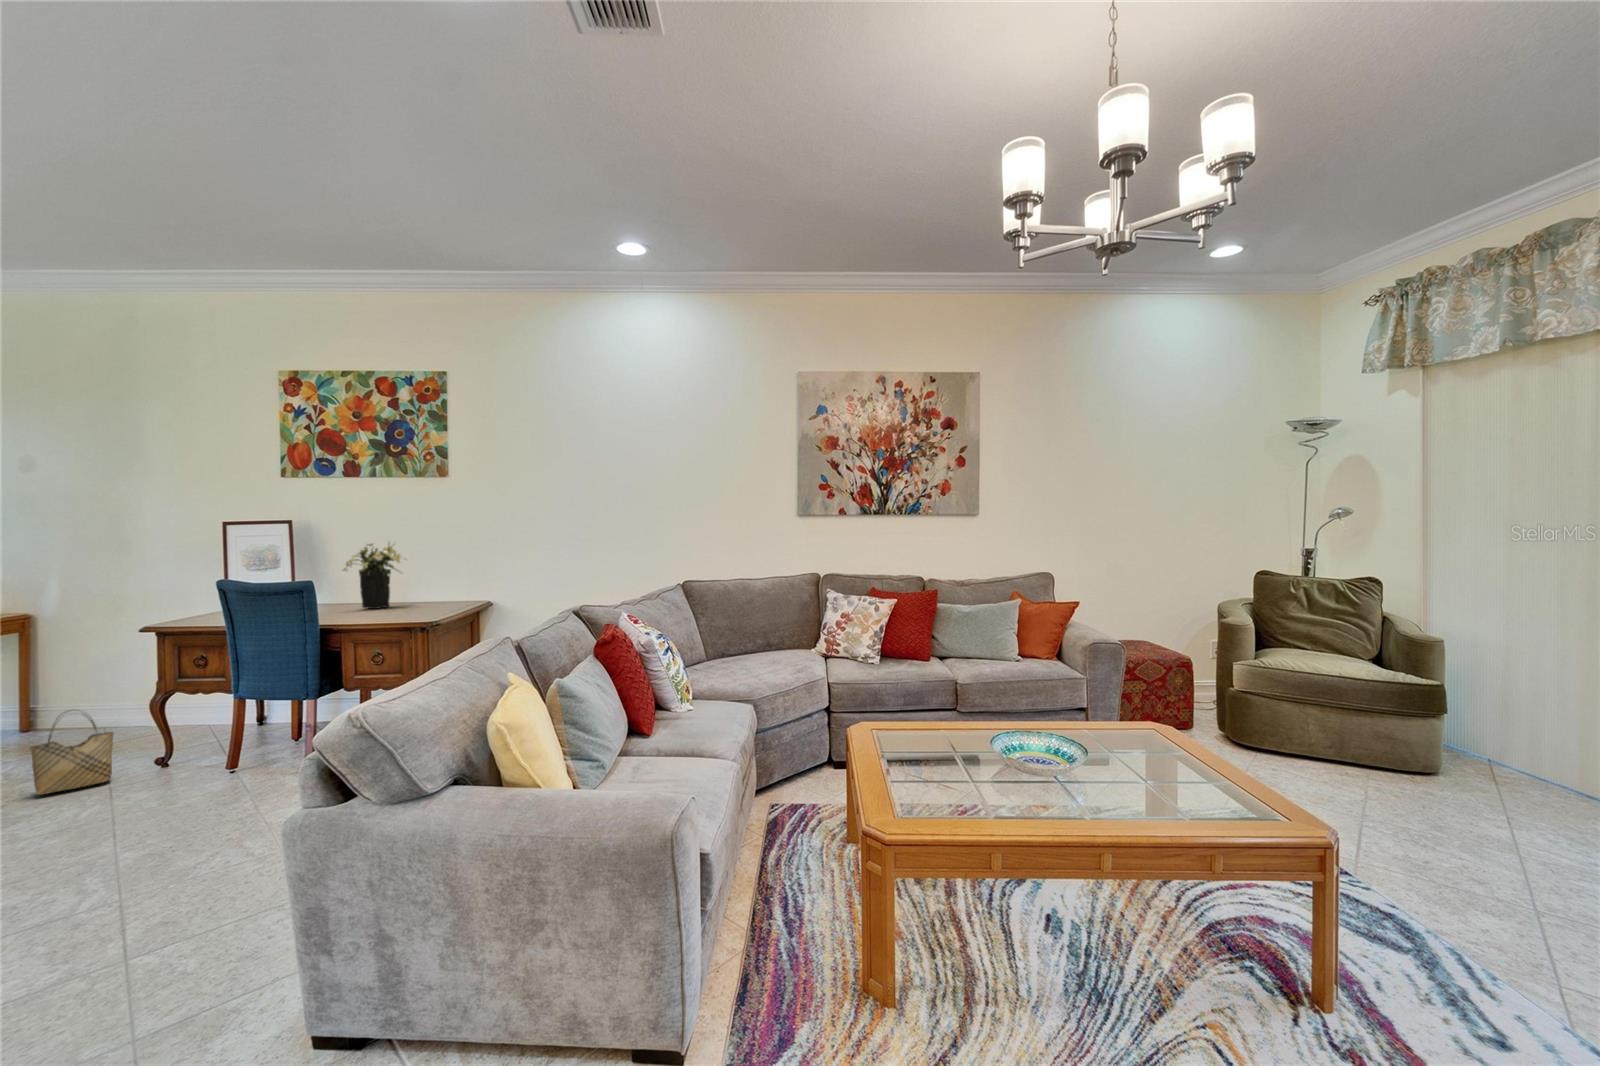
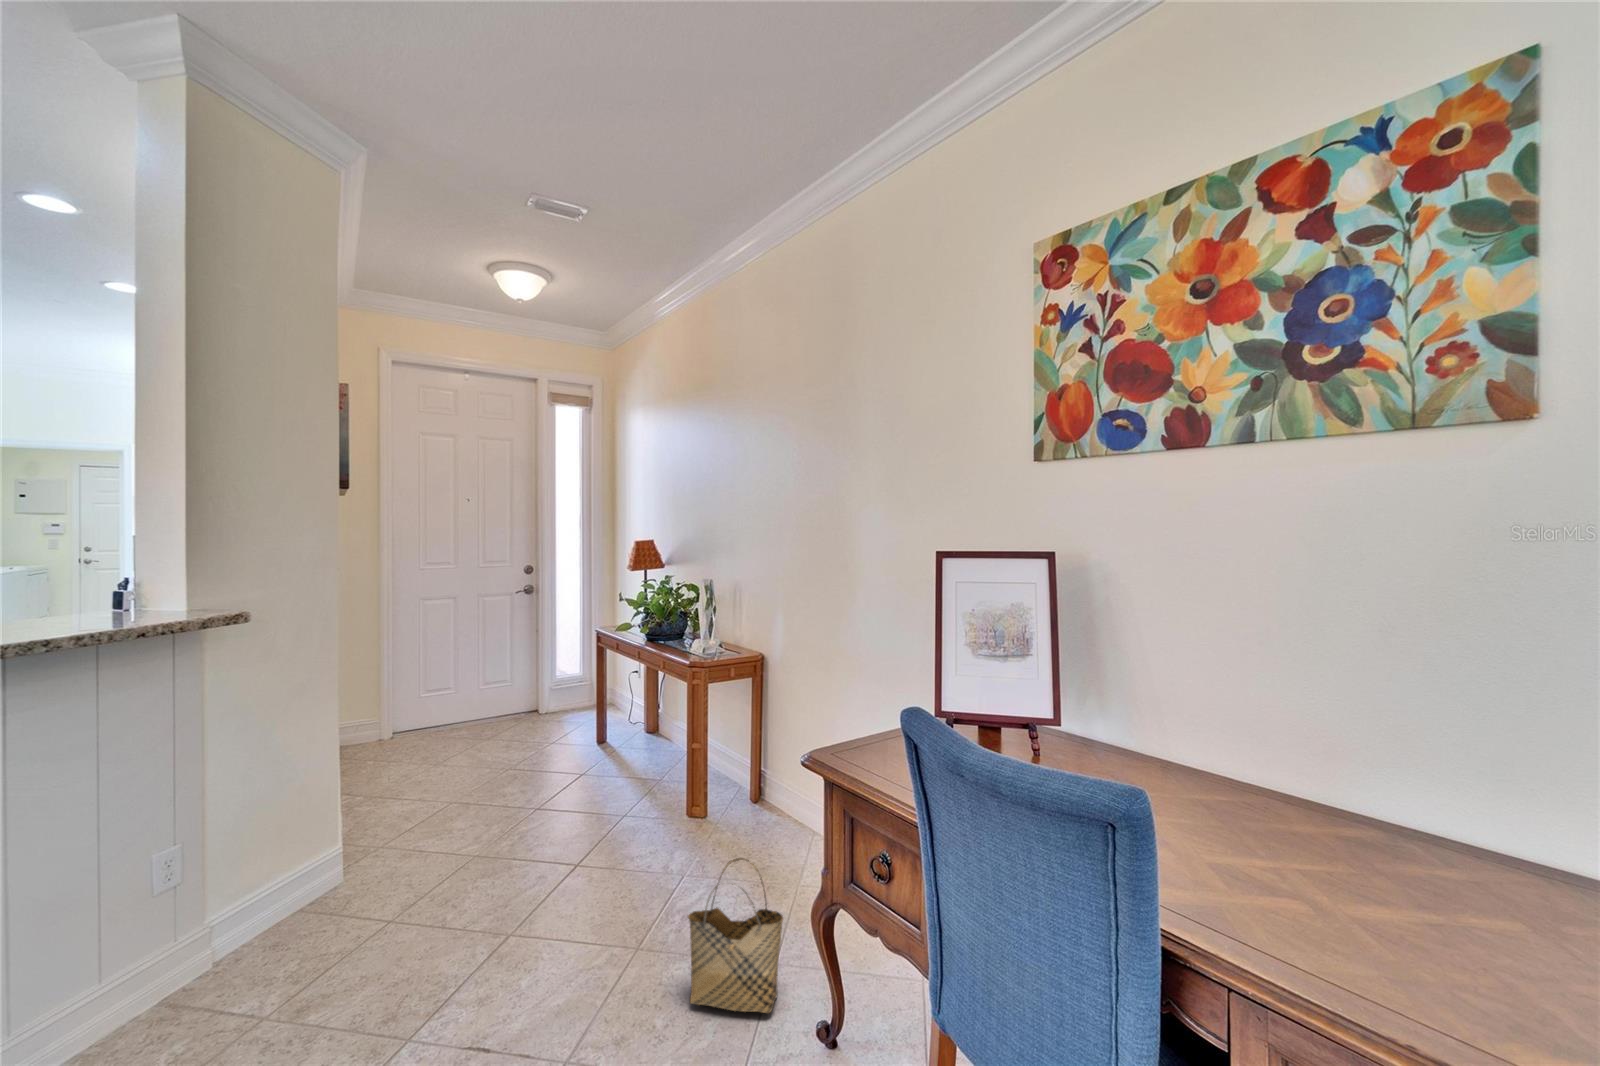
flower arrangement: present [343,543,406,609] -> none [1200,637,1432,862]

